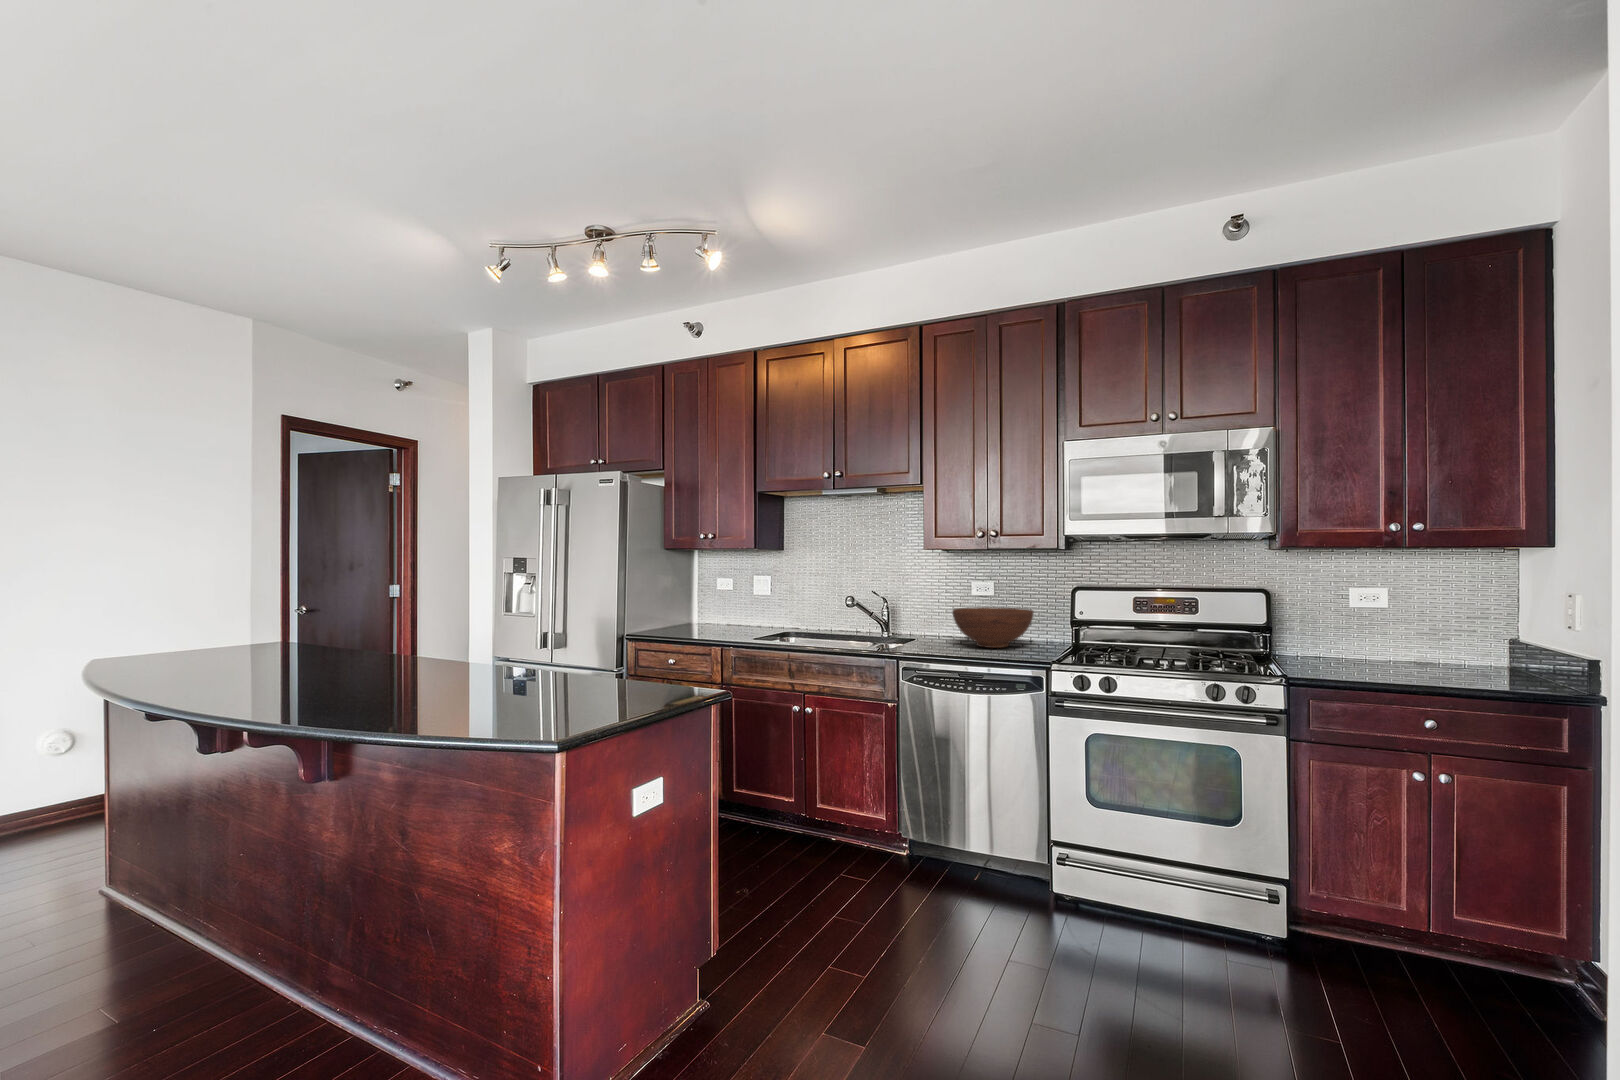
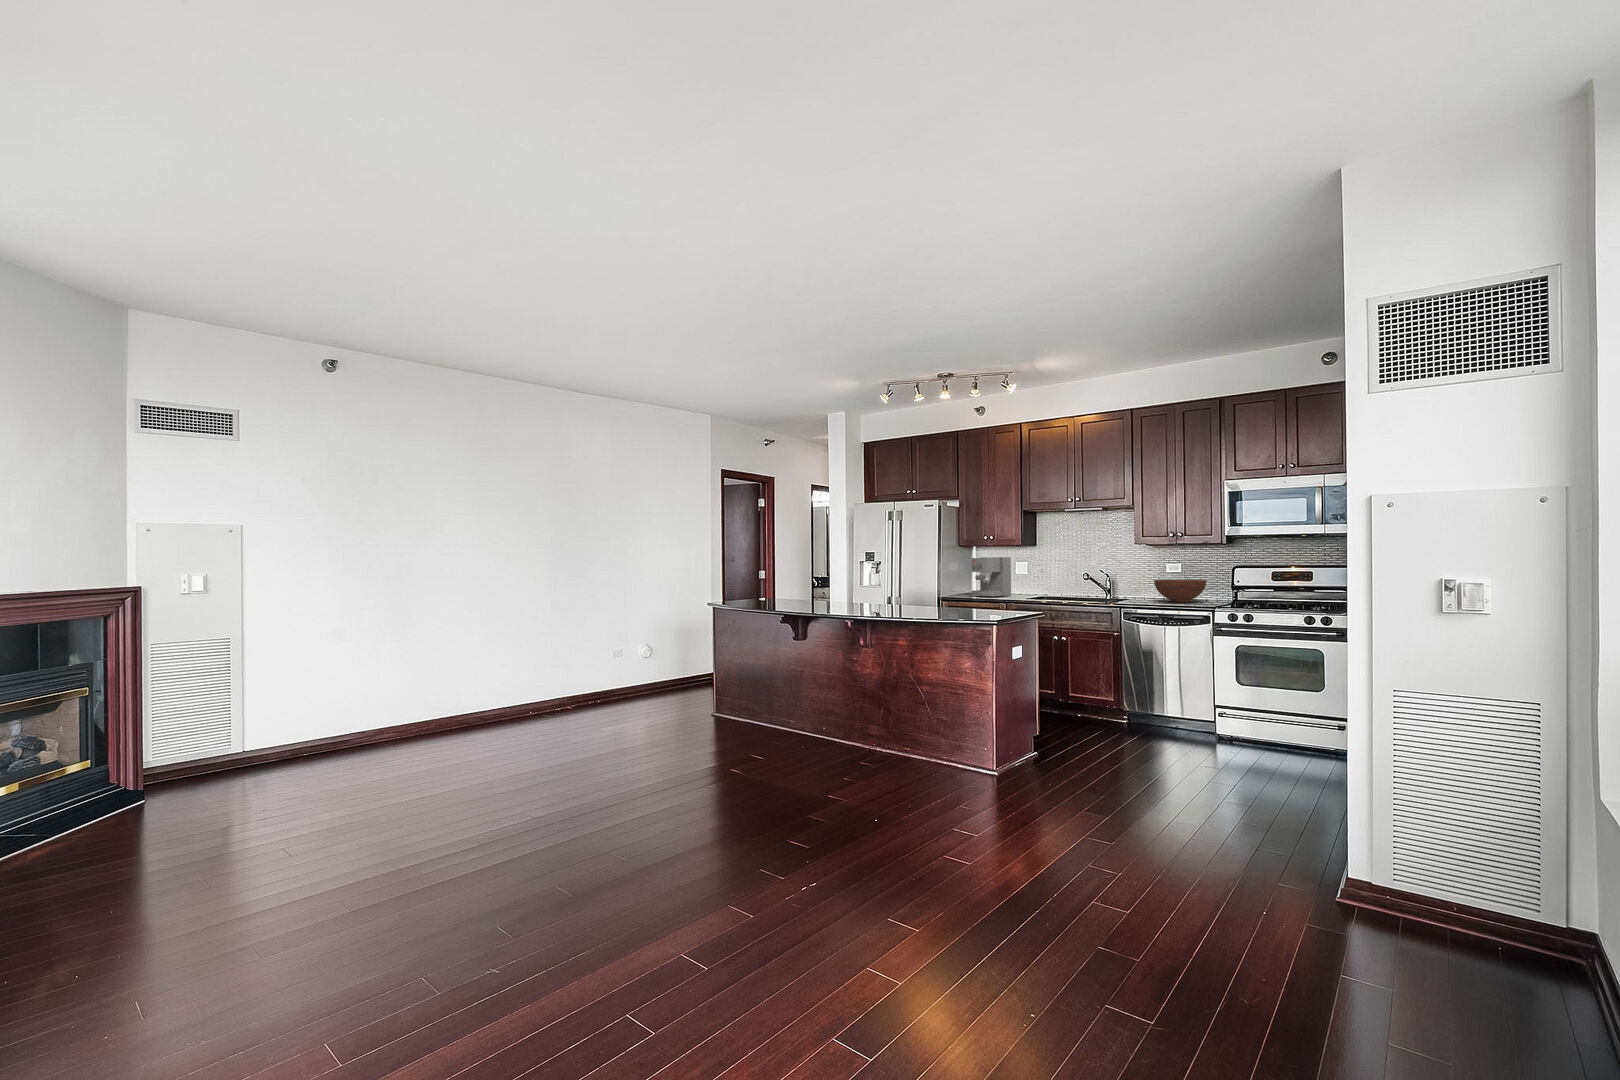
coffee maker: none [682,567,744,632] -> present [971,557,1011,597]

